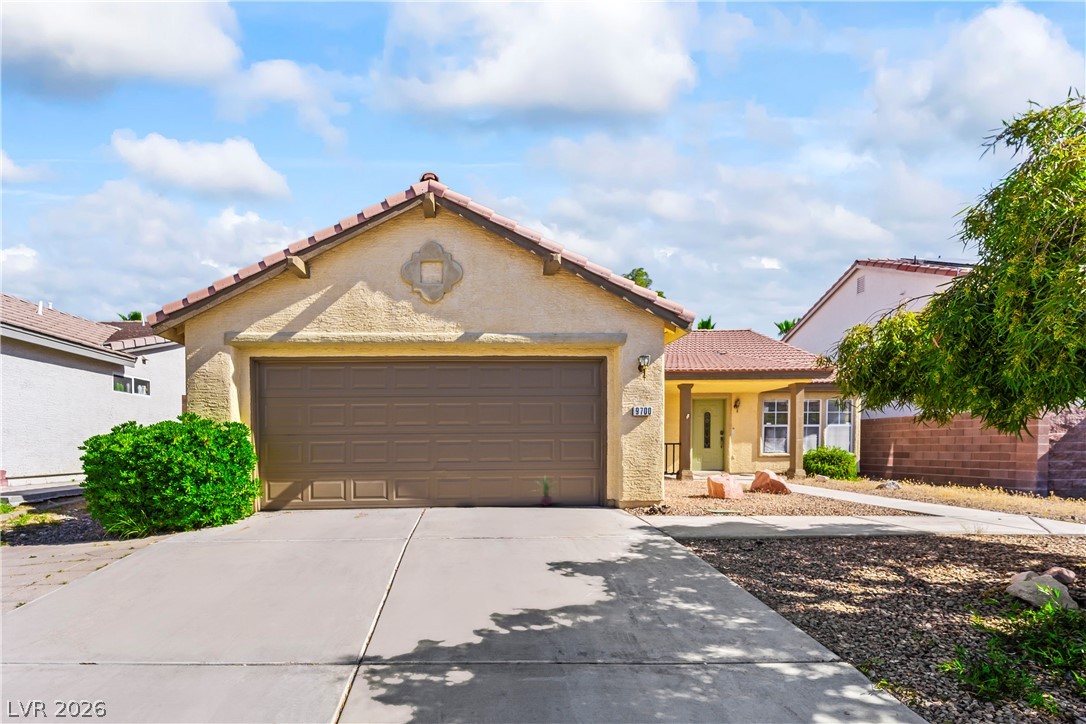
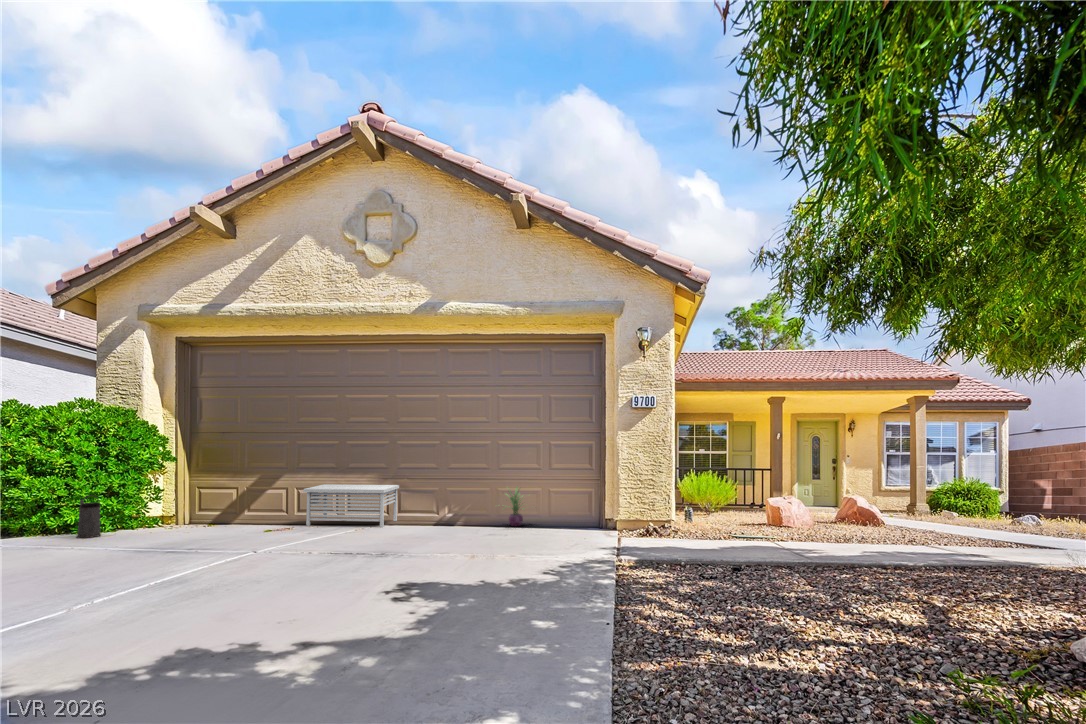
storage bench: none [381,478,449,514] -> present [303,484,399,527]
watering can: none [206,500,237,534] -> present [76,498,101,538]

